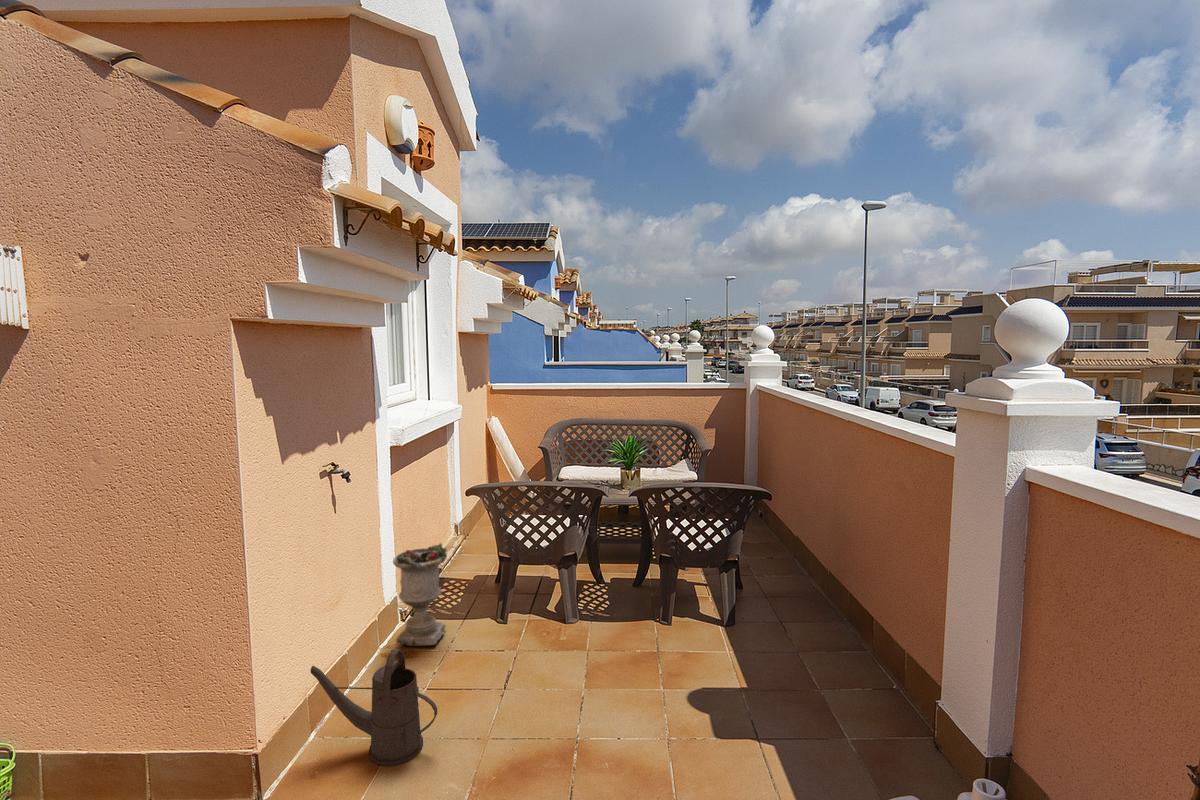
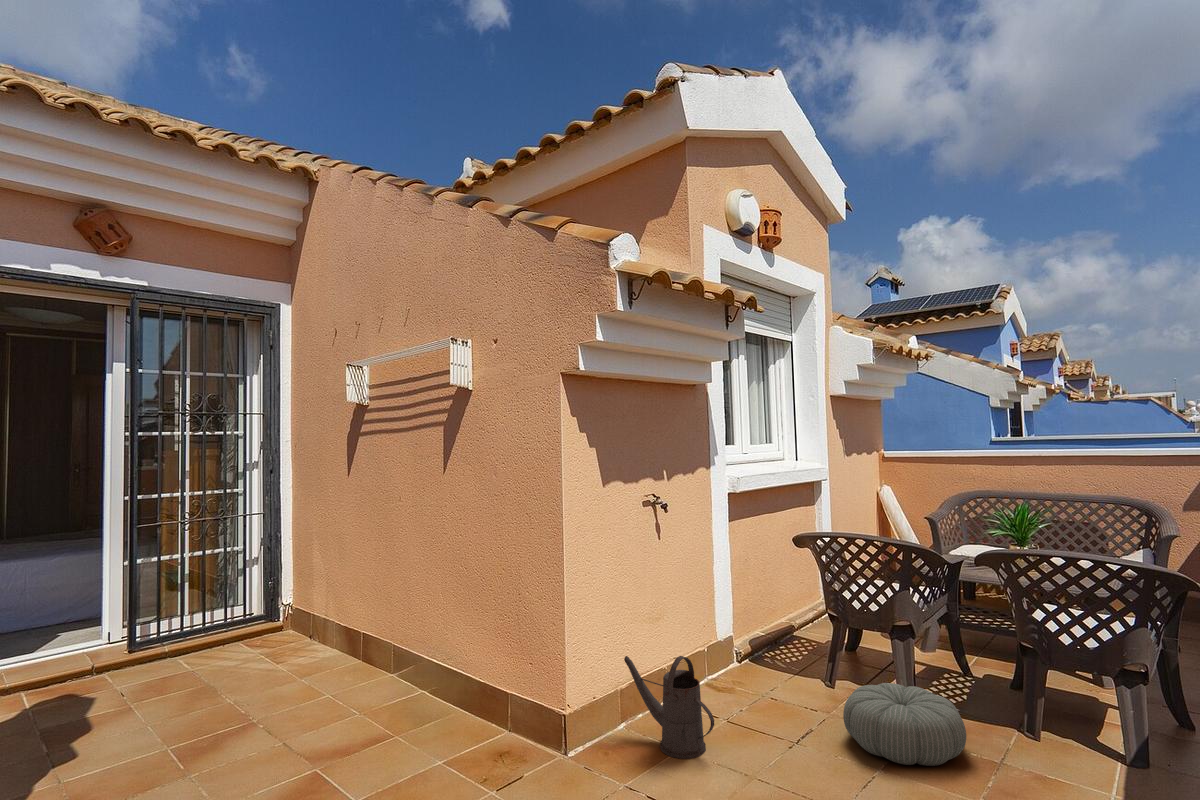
planter: present [393,543,447,646] -> none [720,588,772,686]
pouf: none [542,610,641,686] -> present [843,683,966,766]

